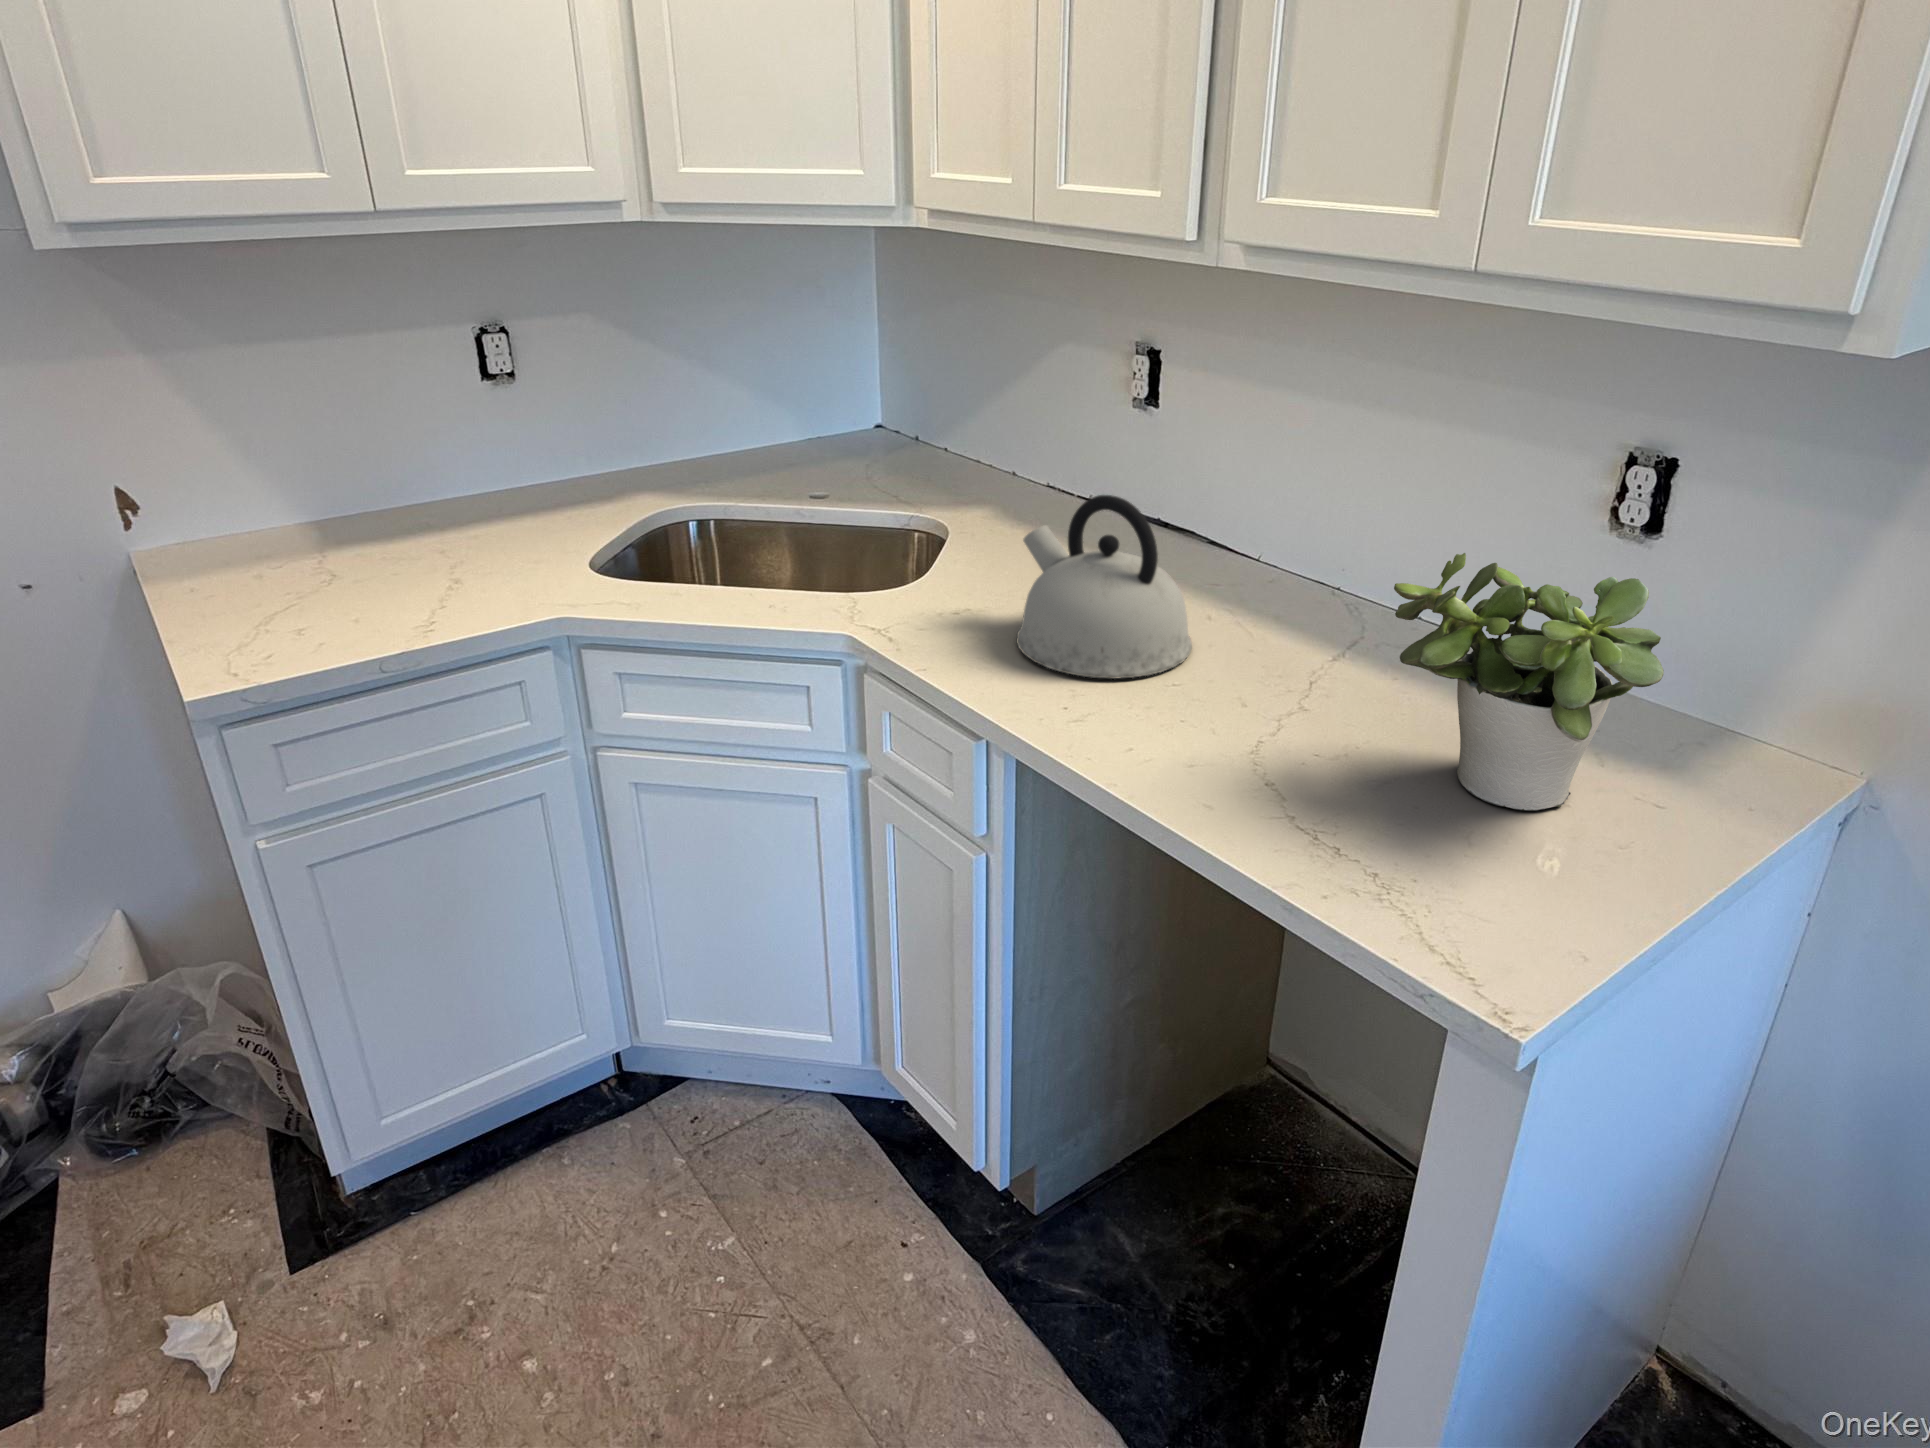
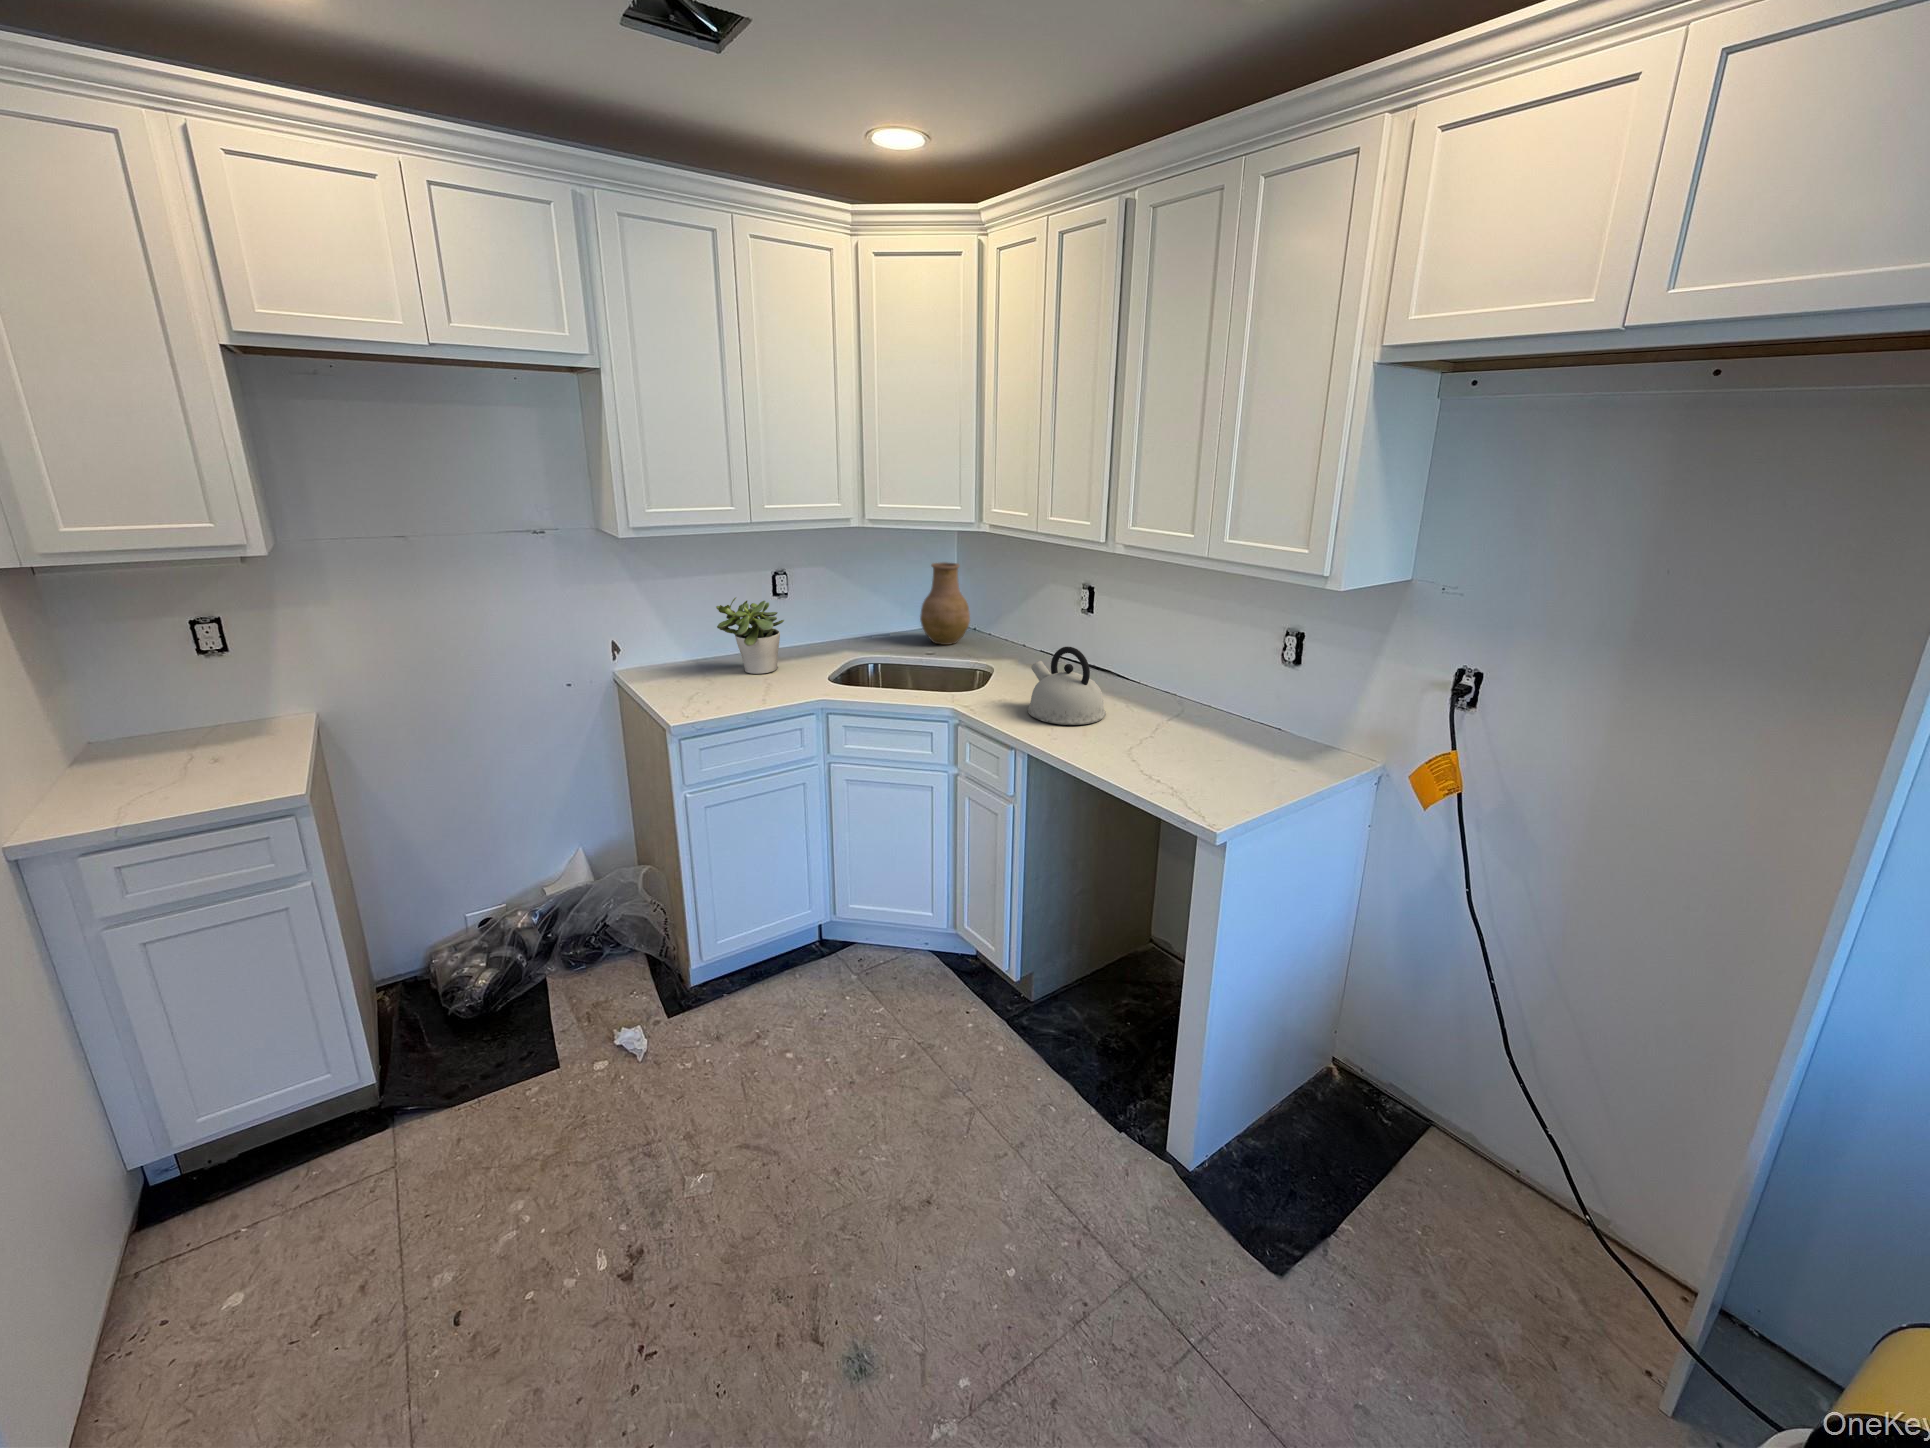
vase: none [799,300,902,474] -> present [920,562,970,645]
potted plant: present [1394,553,1664,811] -> present [716,598,784,674]

